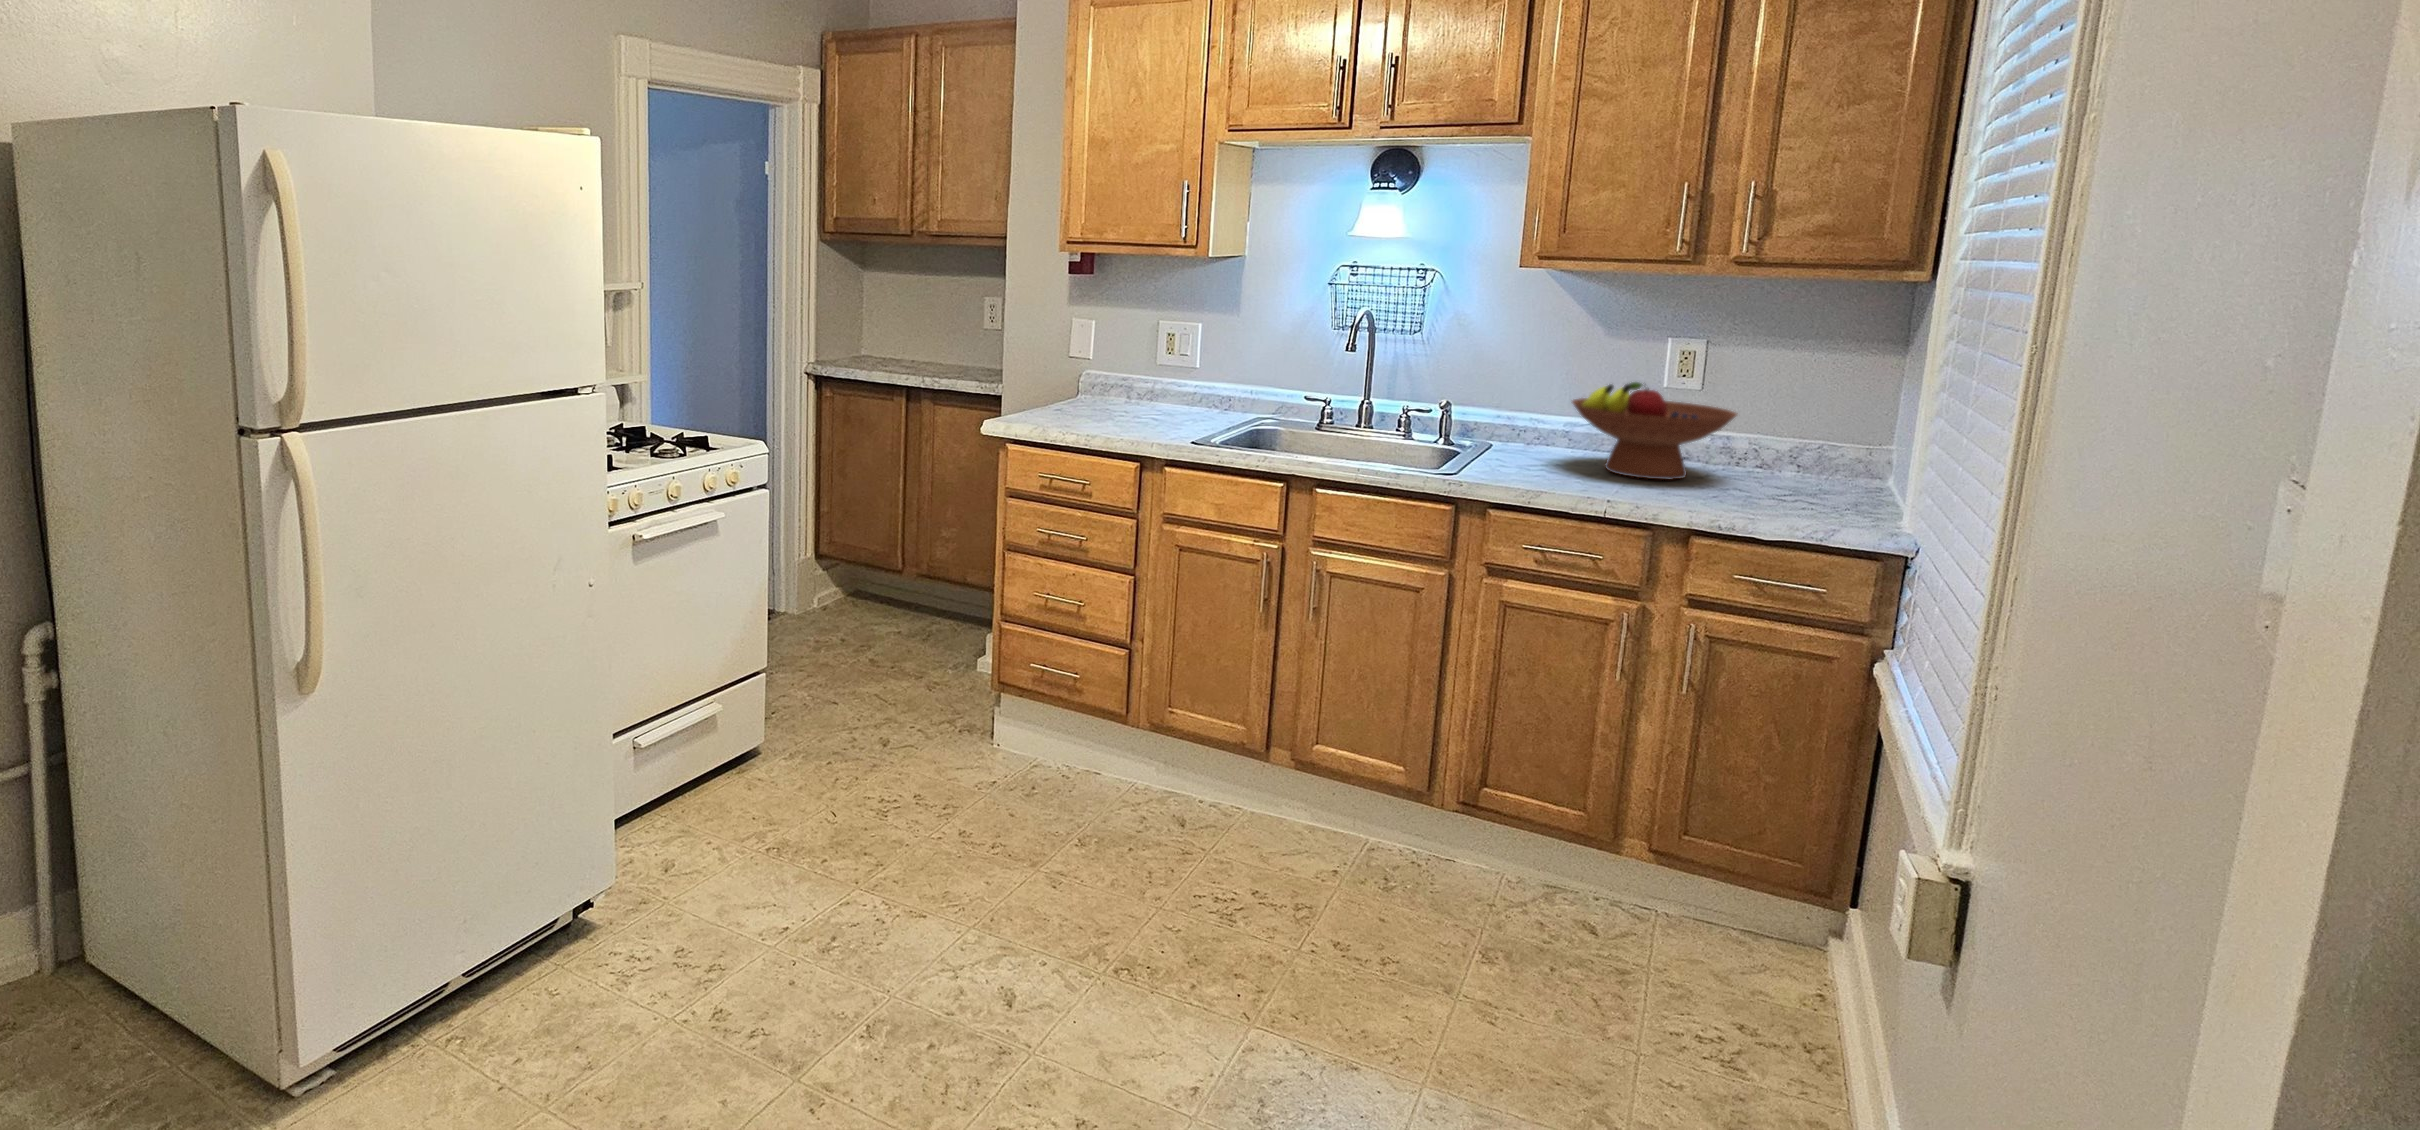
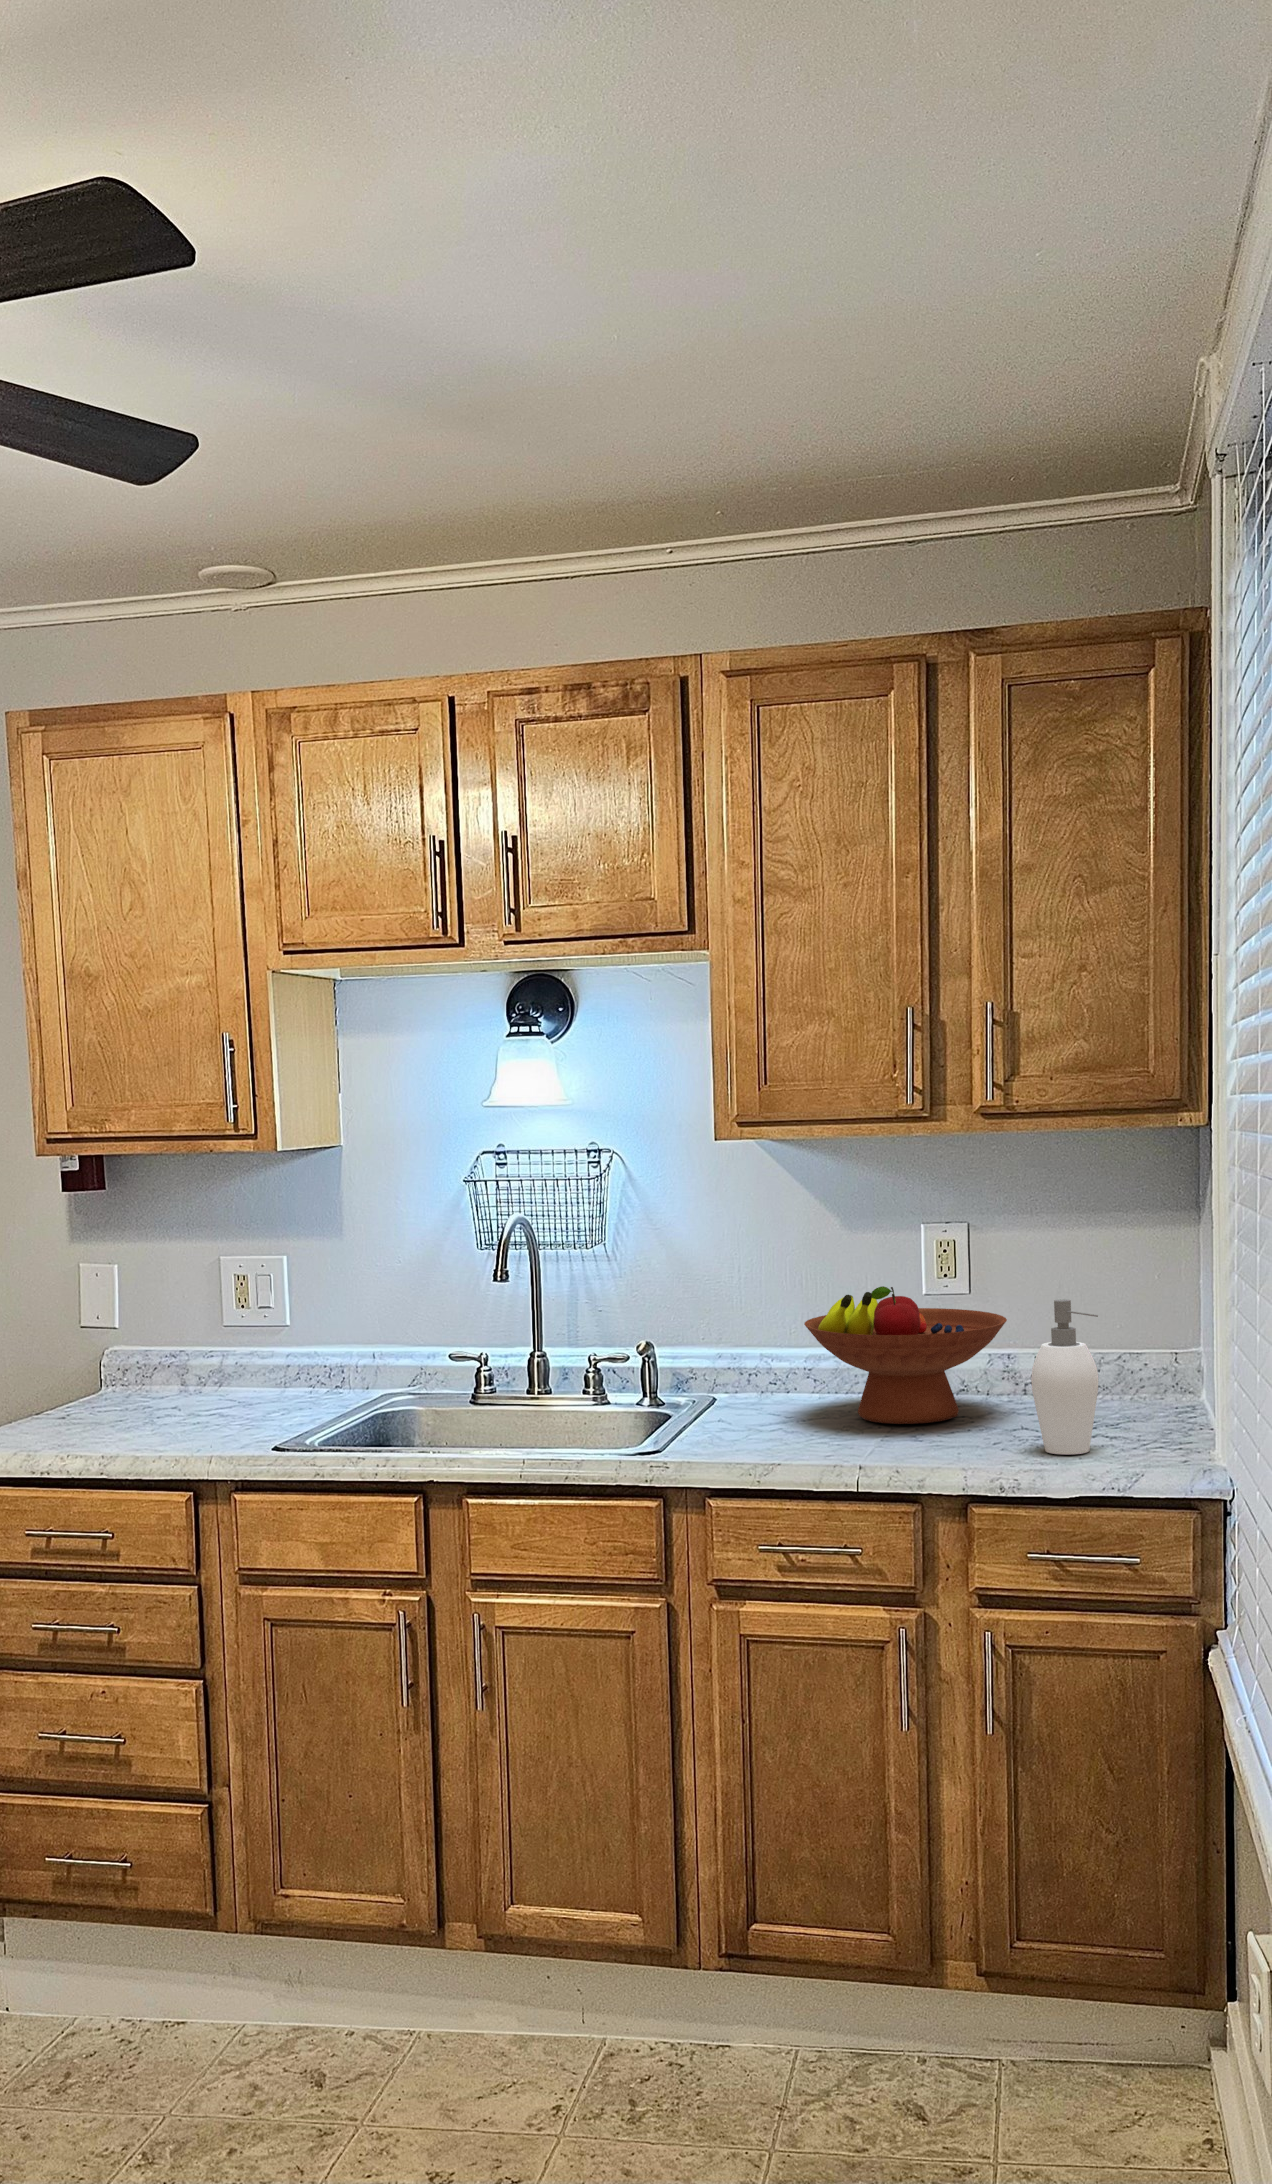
soap dispenser: none [1763,402,1835,516] -> present [1031,1299,1098,1455]

